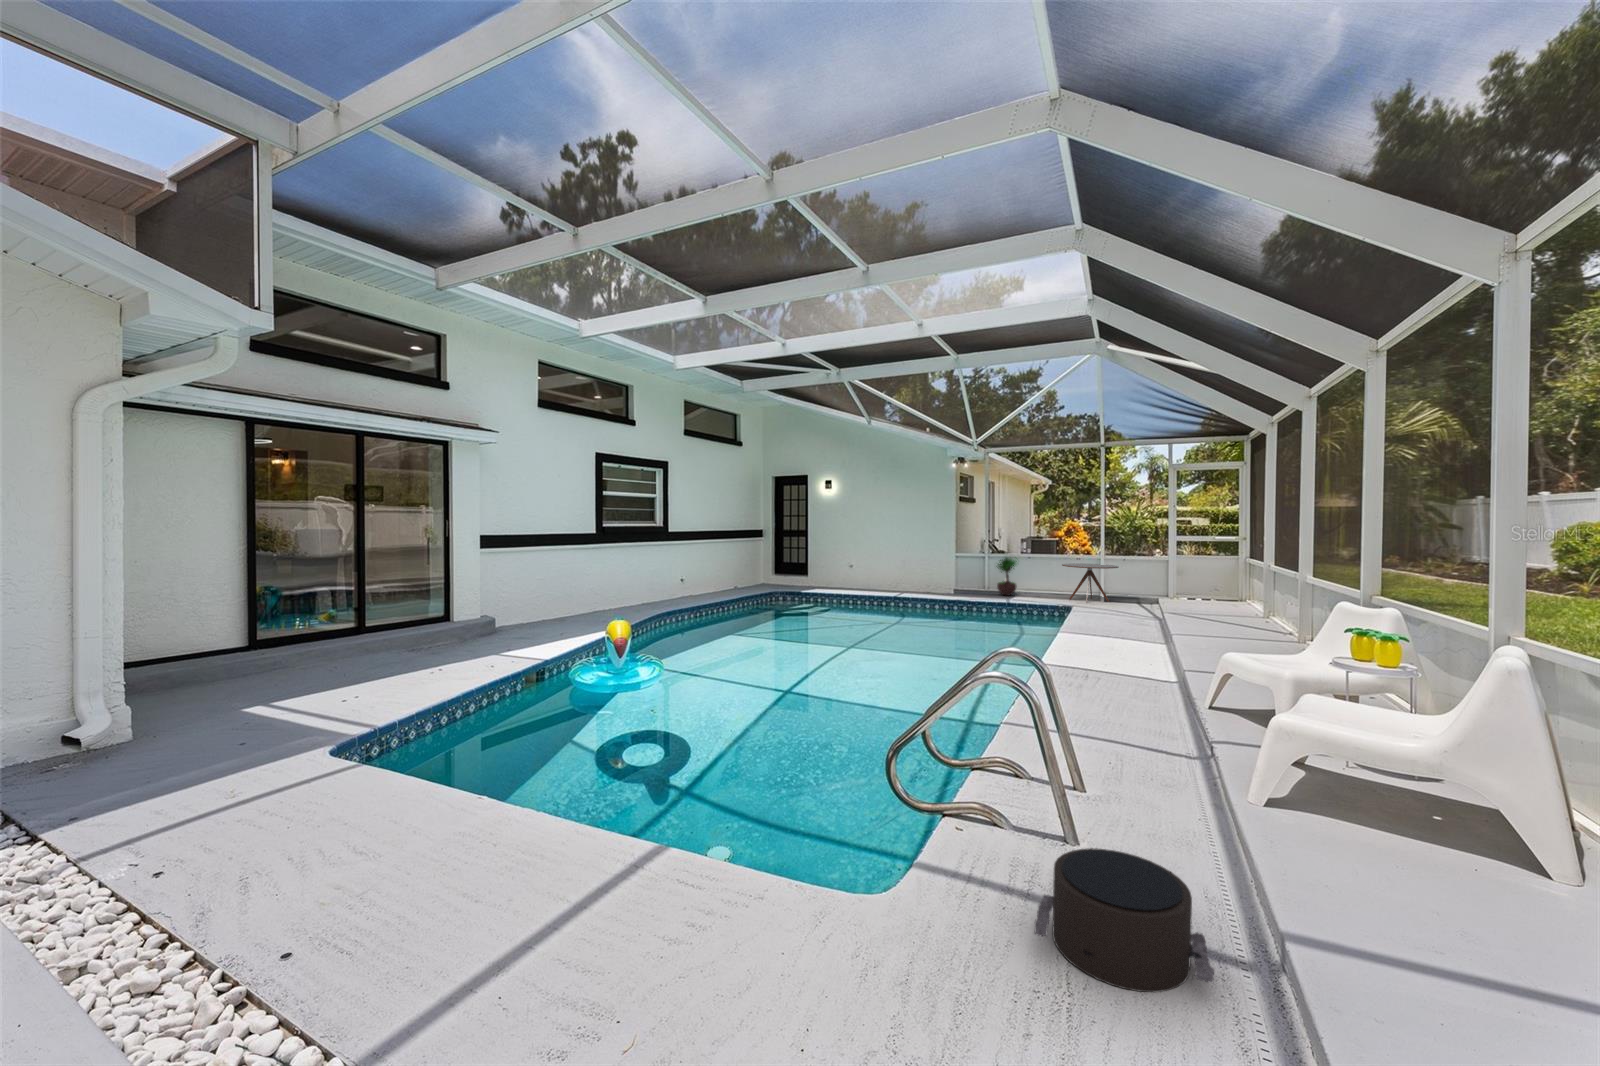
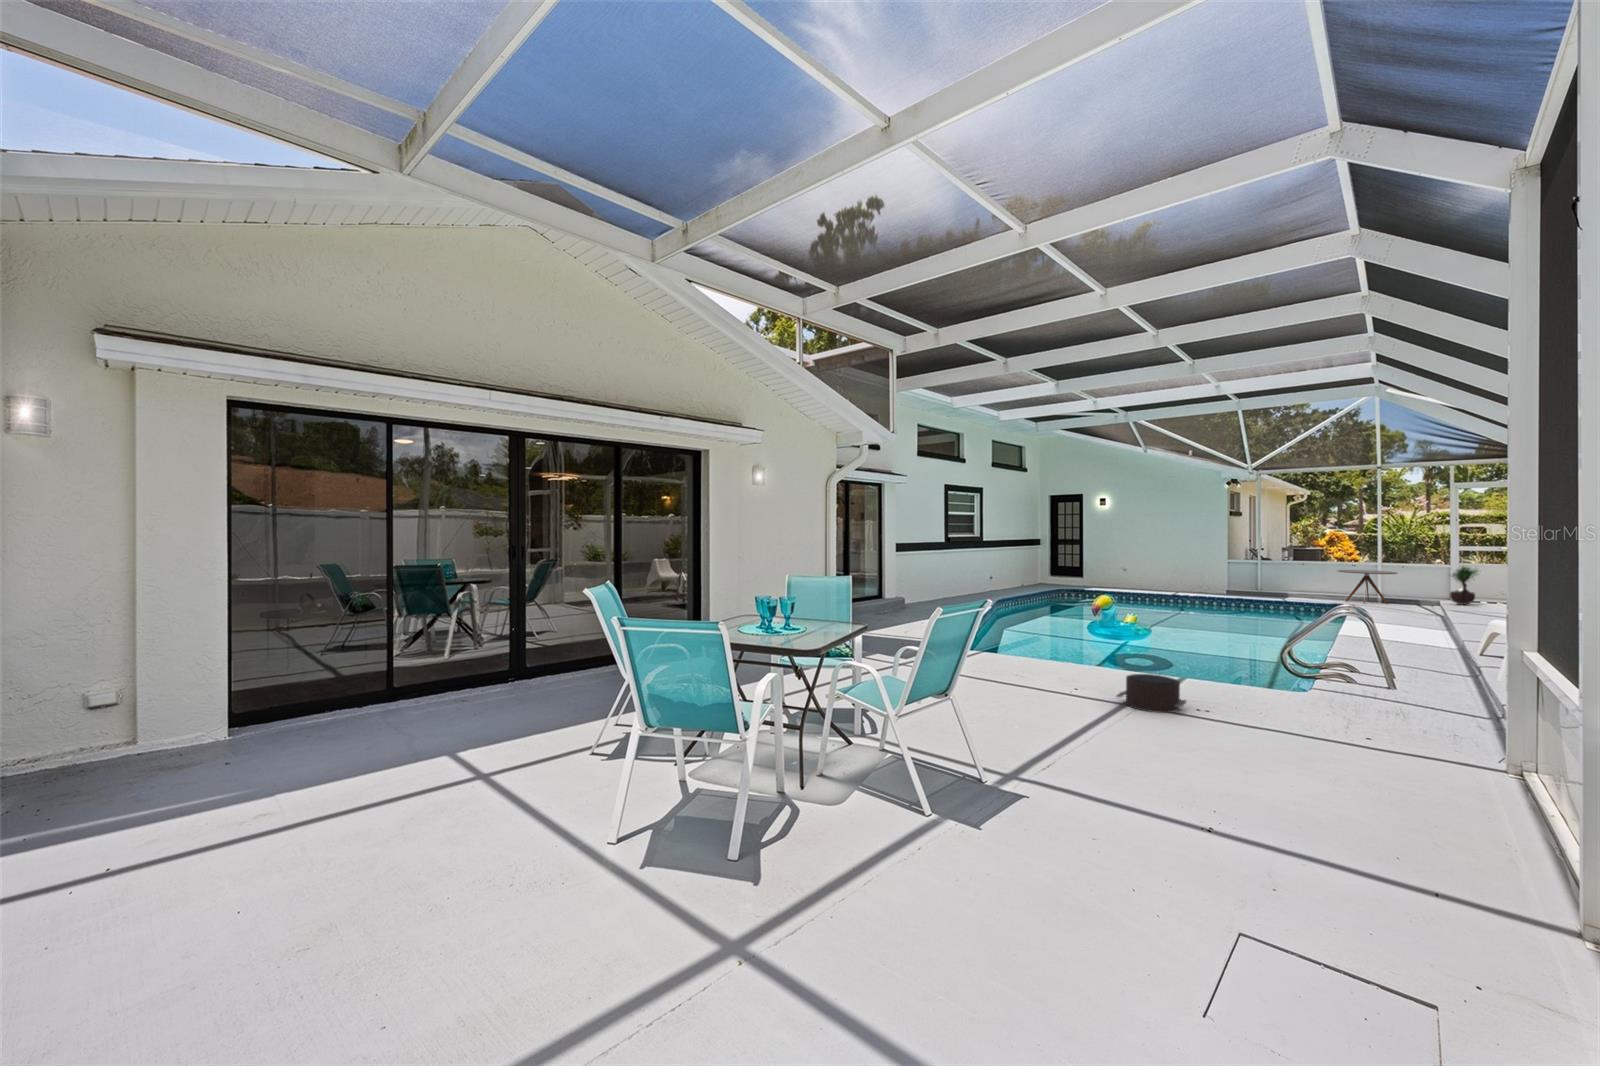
potted tree: present [996,557,1017,595] -> present [1450,566,1478,605]
pouf: present [1035,848,1214,992] -> present [1117,674,1186,713]

